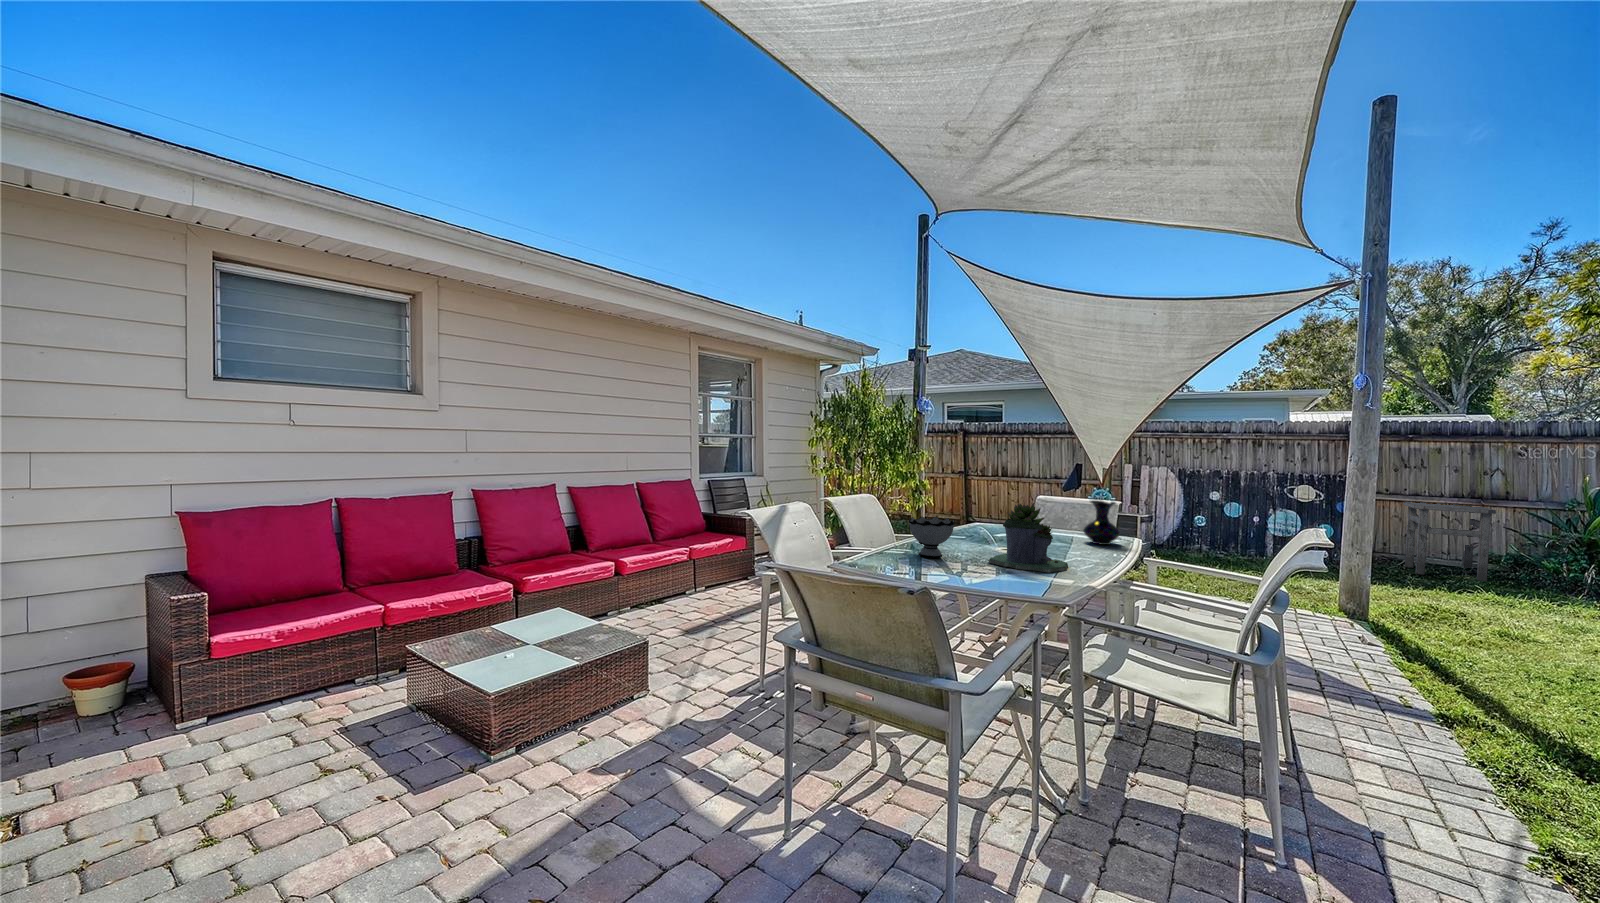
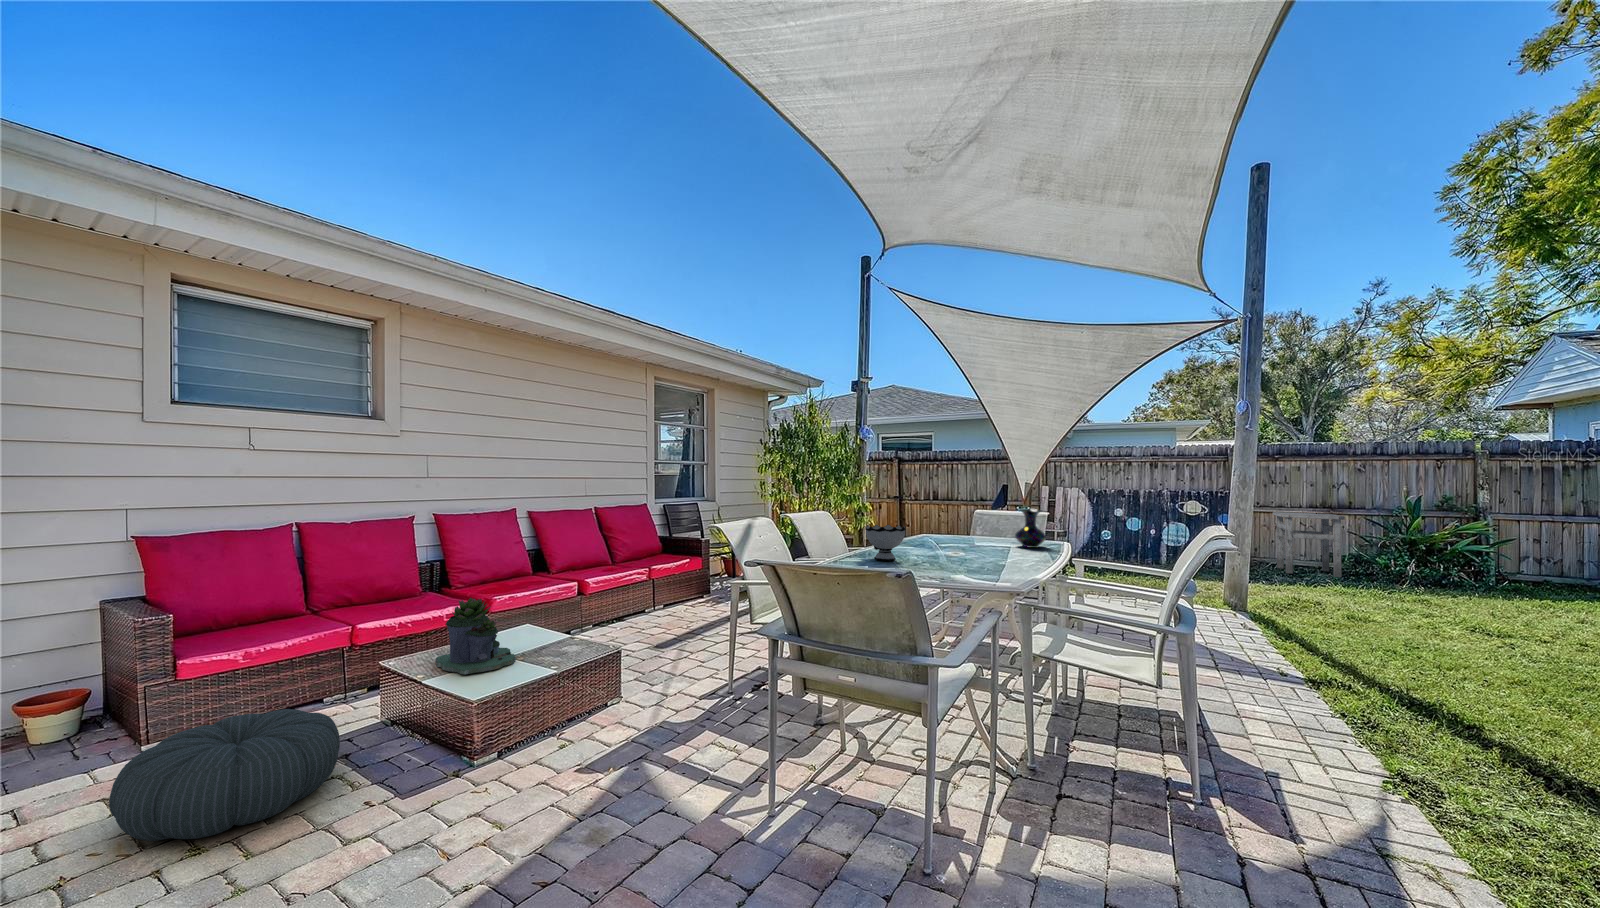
succulent planter: present [989,503,1068,573] -> present [435,598,516,674]
pouf: none [137,695,357,825] -> present [109,709,340,841]

